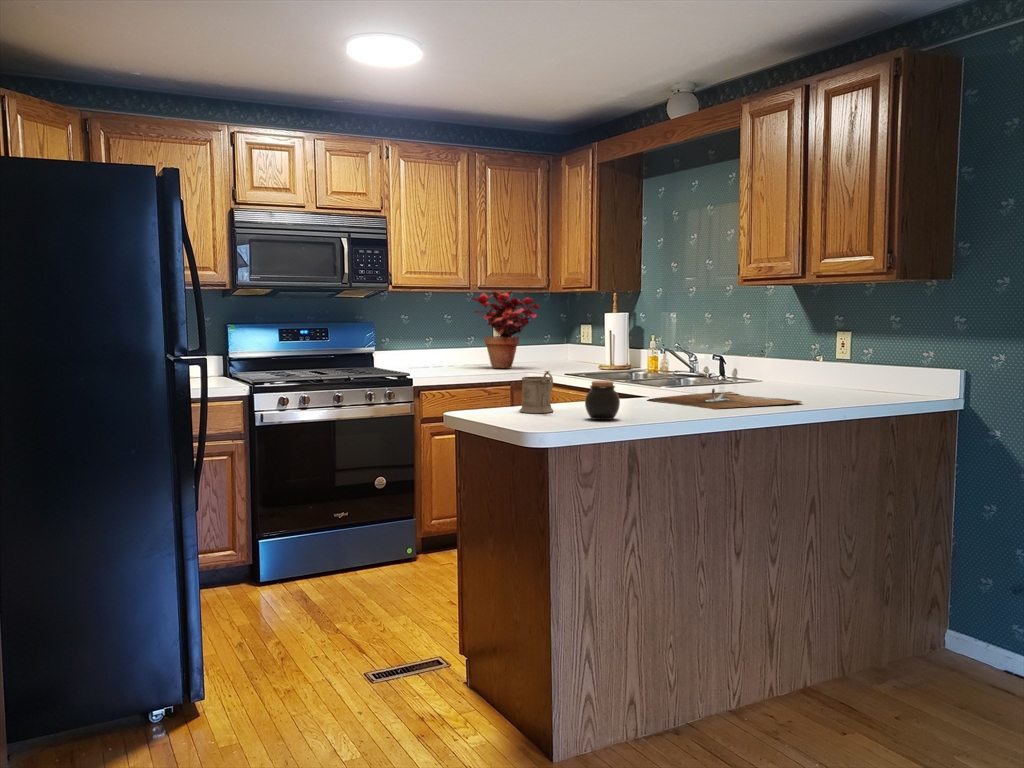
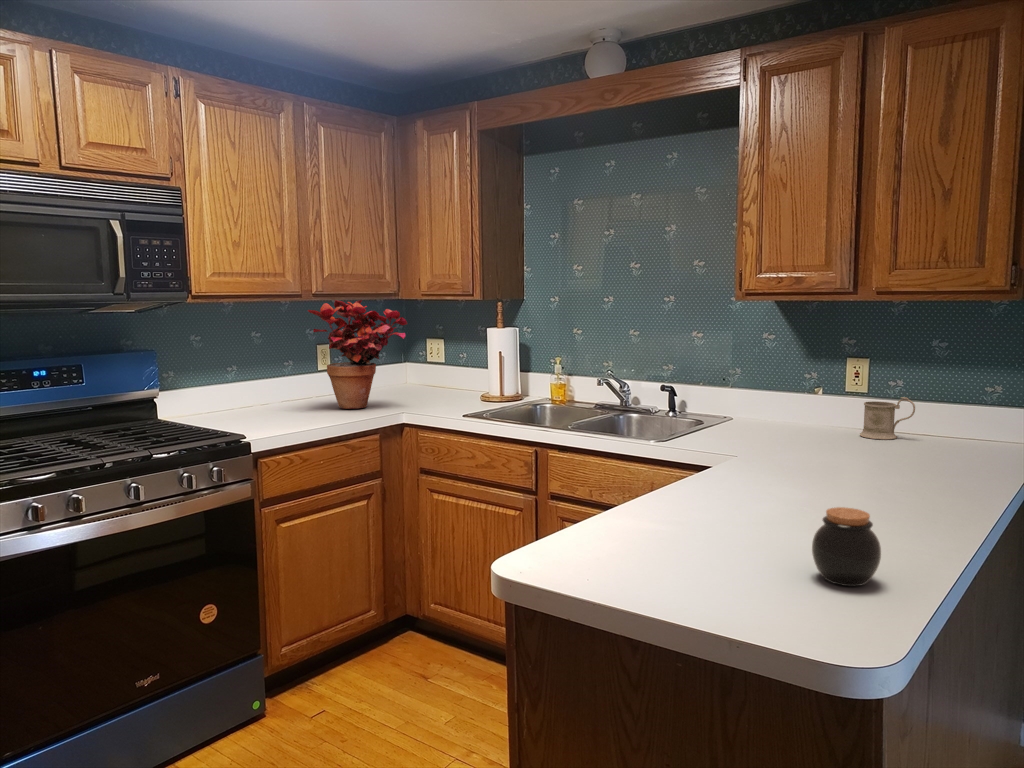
mug: present [519,371,554,413] -> present [860,397,915,440]
cutting board: present [648,388,801,409] -> none [731,455,933,510]

